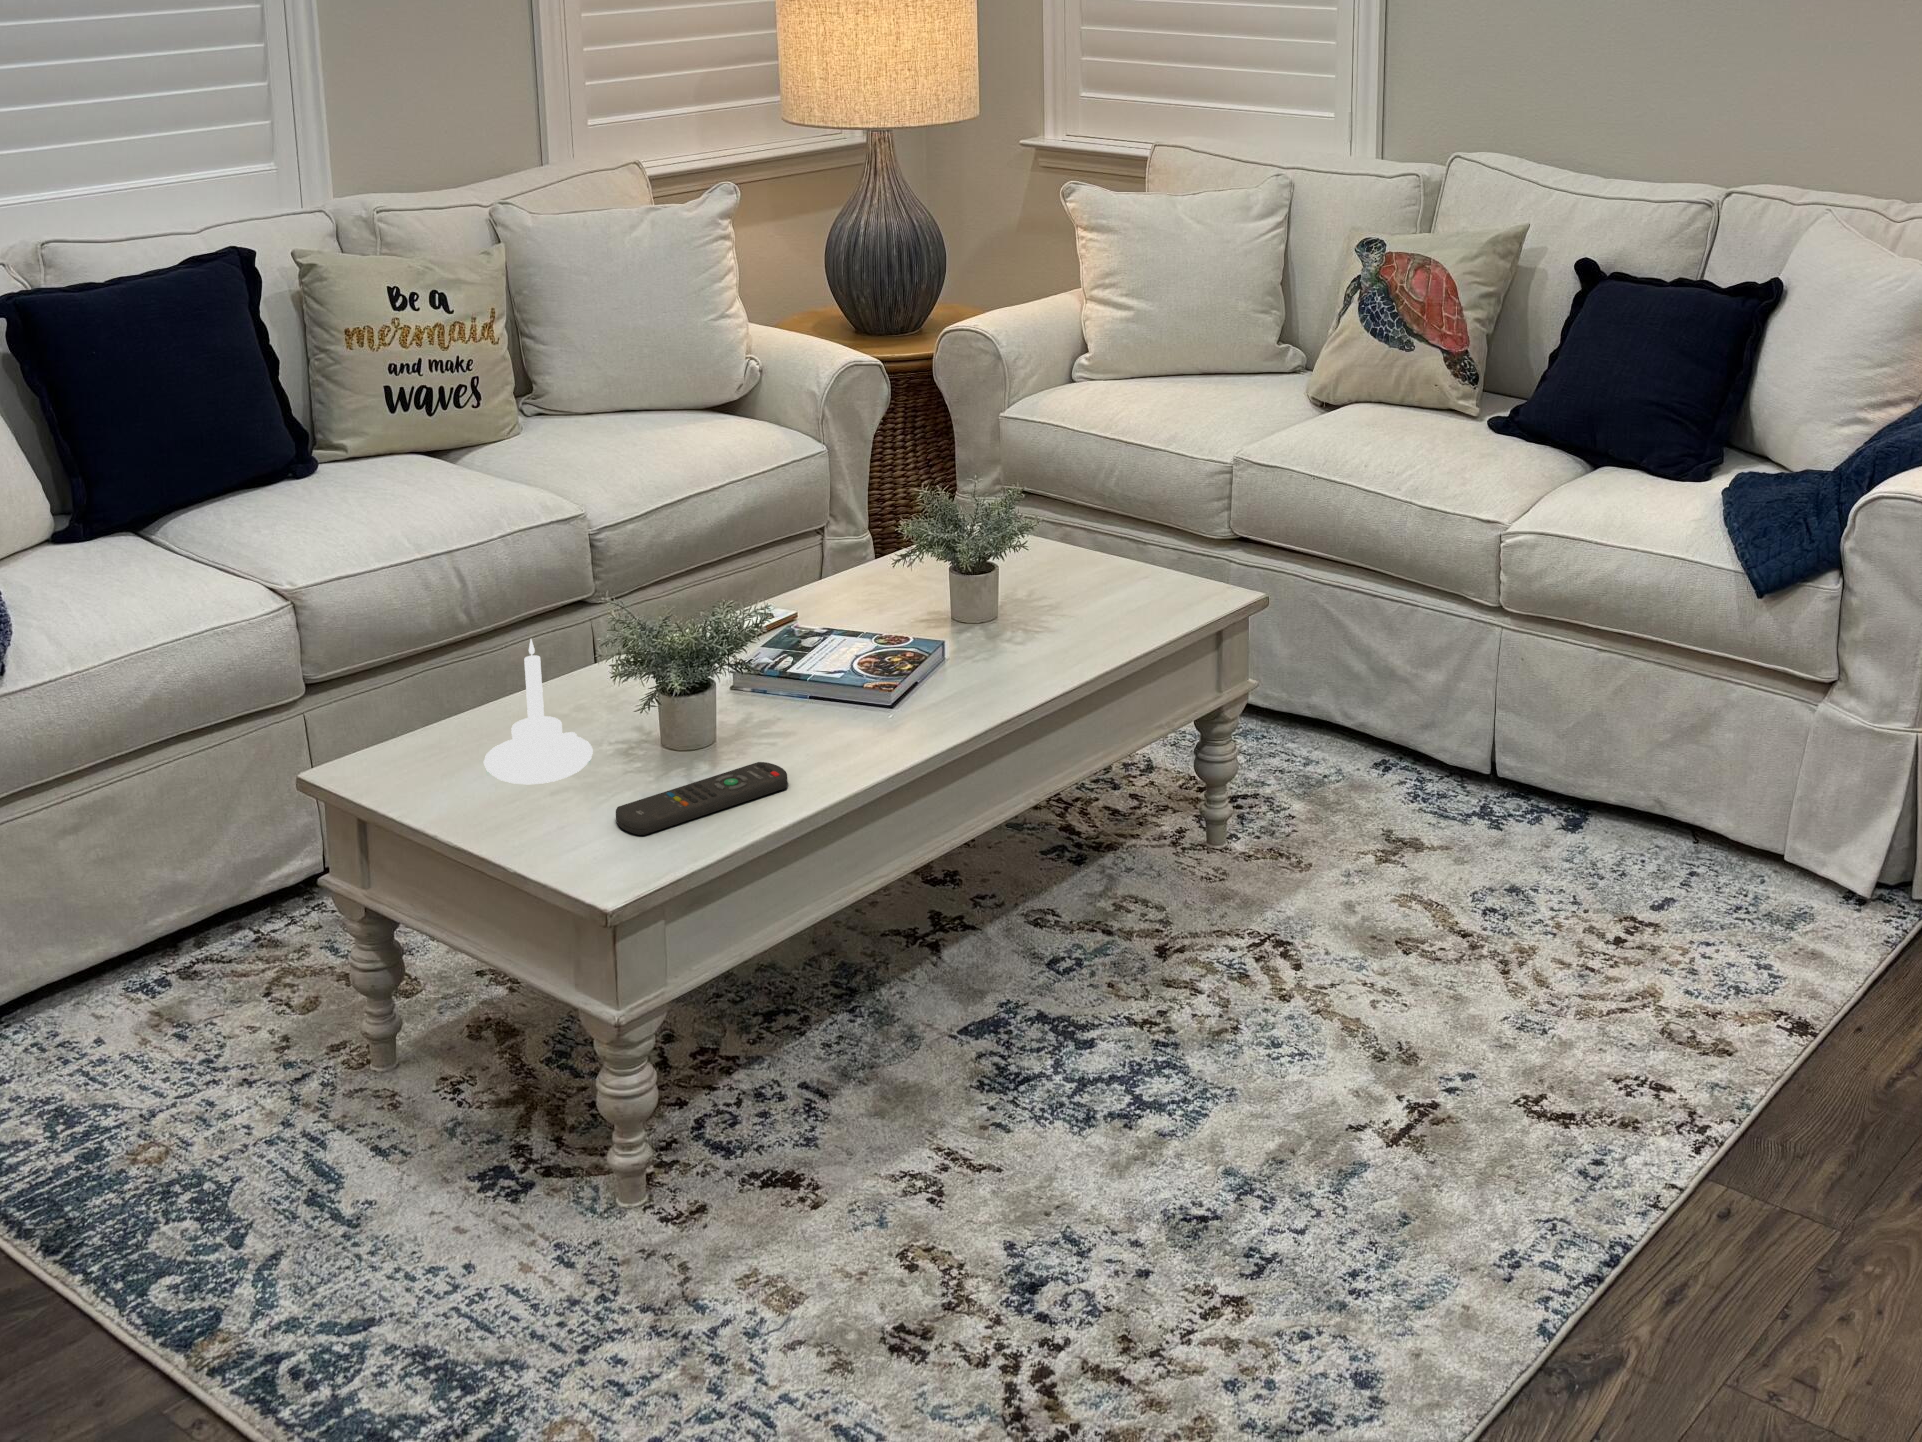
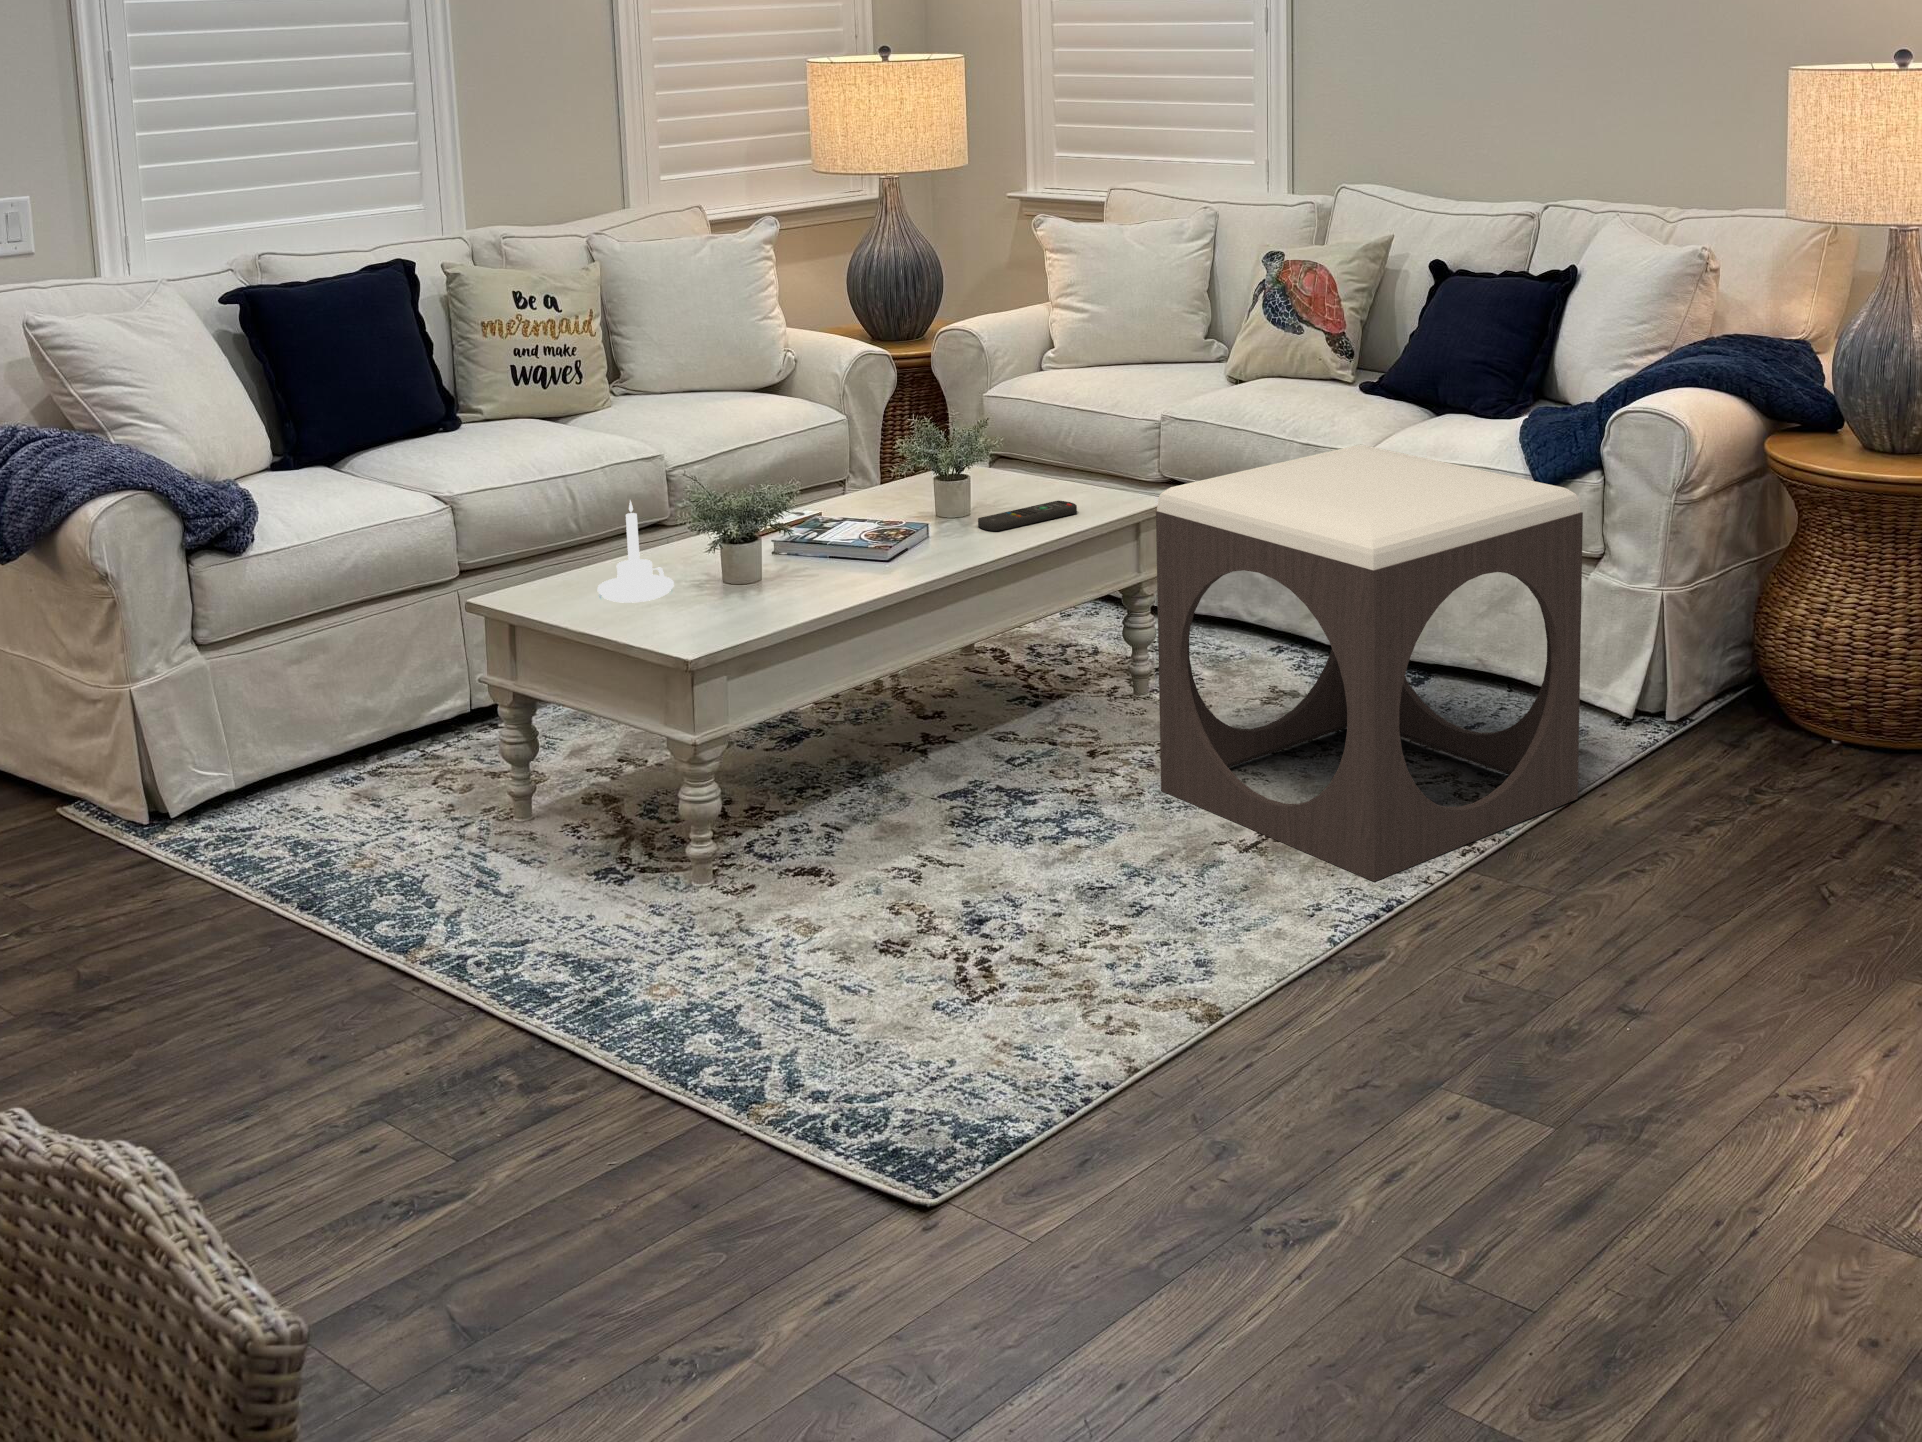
footstool: none [1263,541,1860,1204] -> present [1156,444,1583,882]
remote control: present [616,762,788,835] -> present [978,501,1077,531]

